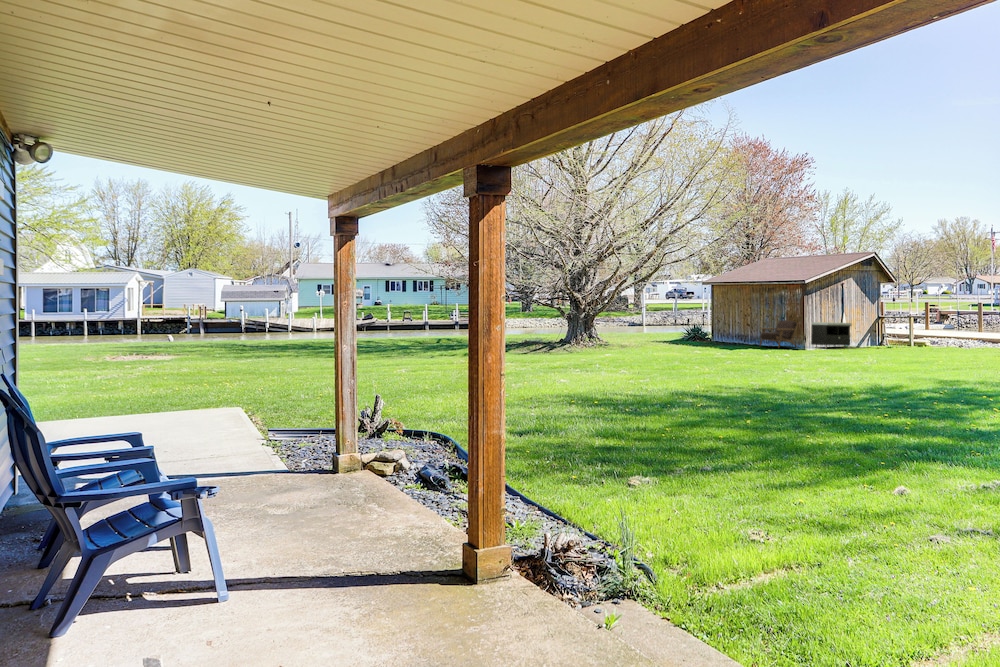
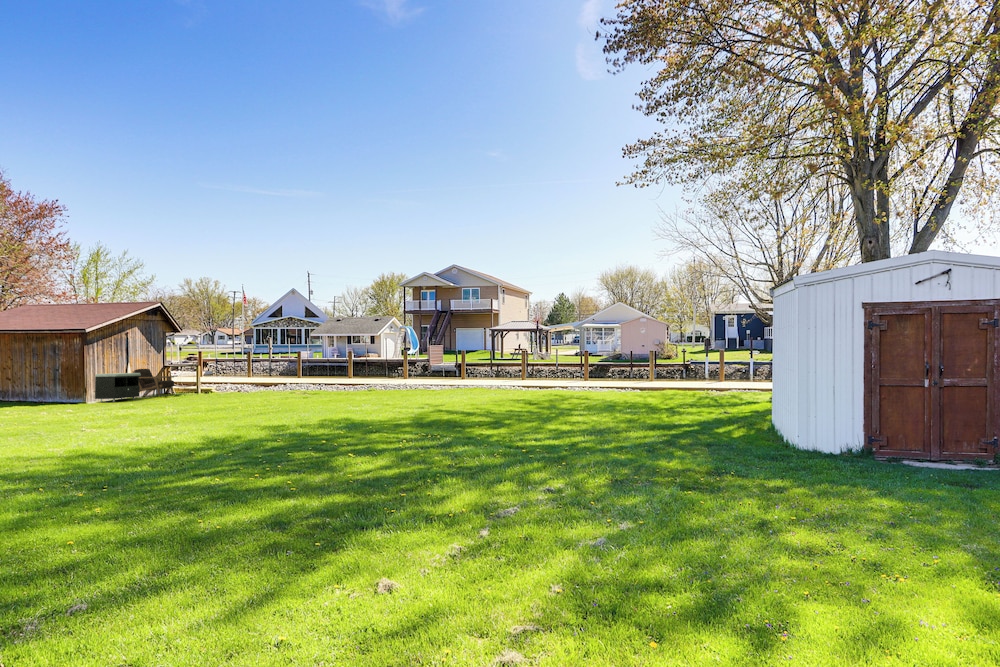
armchair: present [760,321,798,347] -> present [133,369,174,396]

